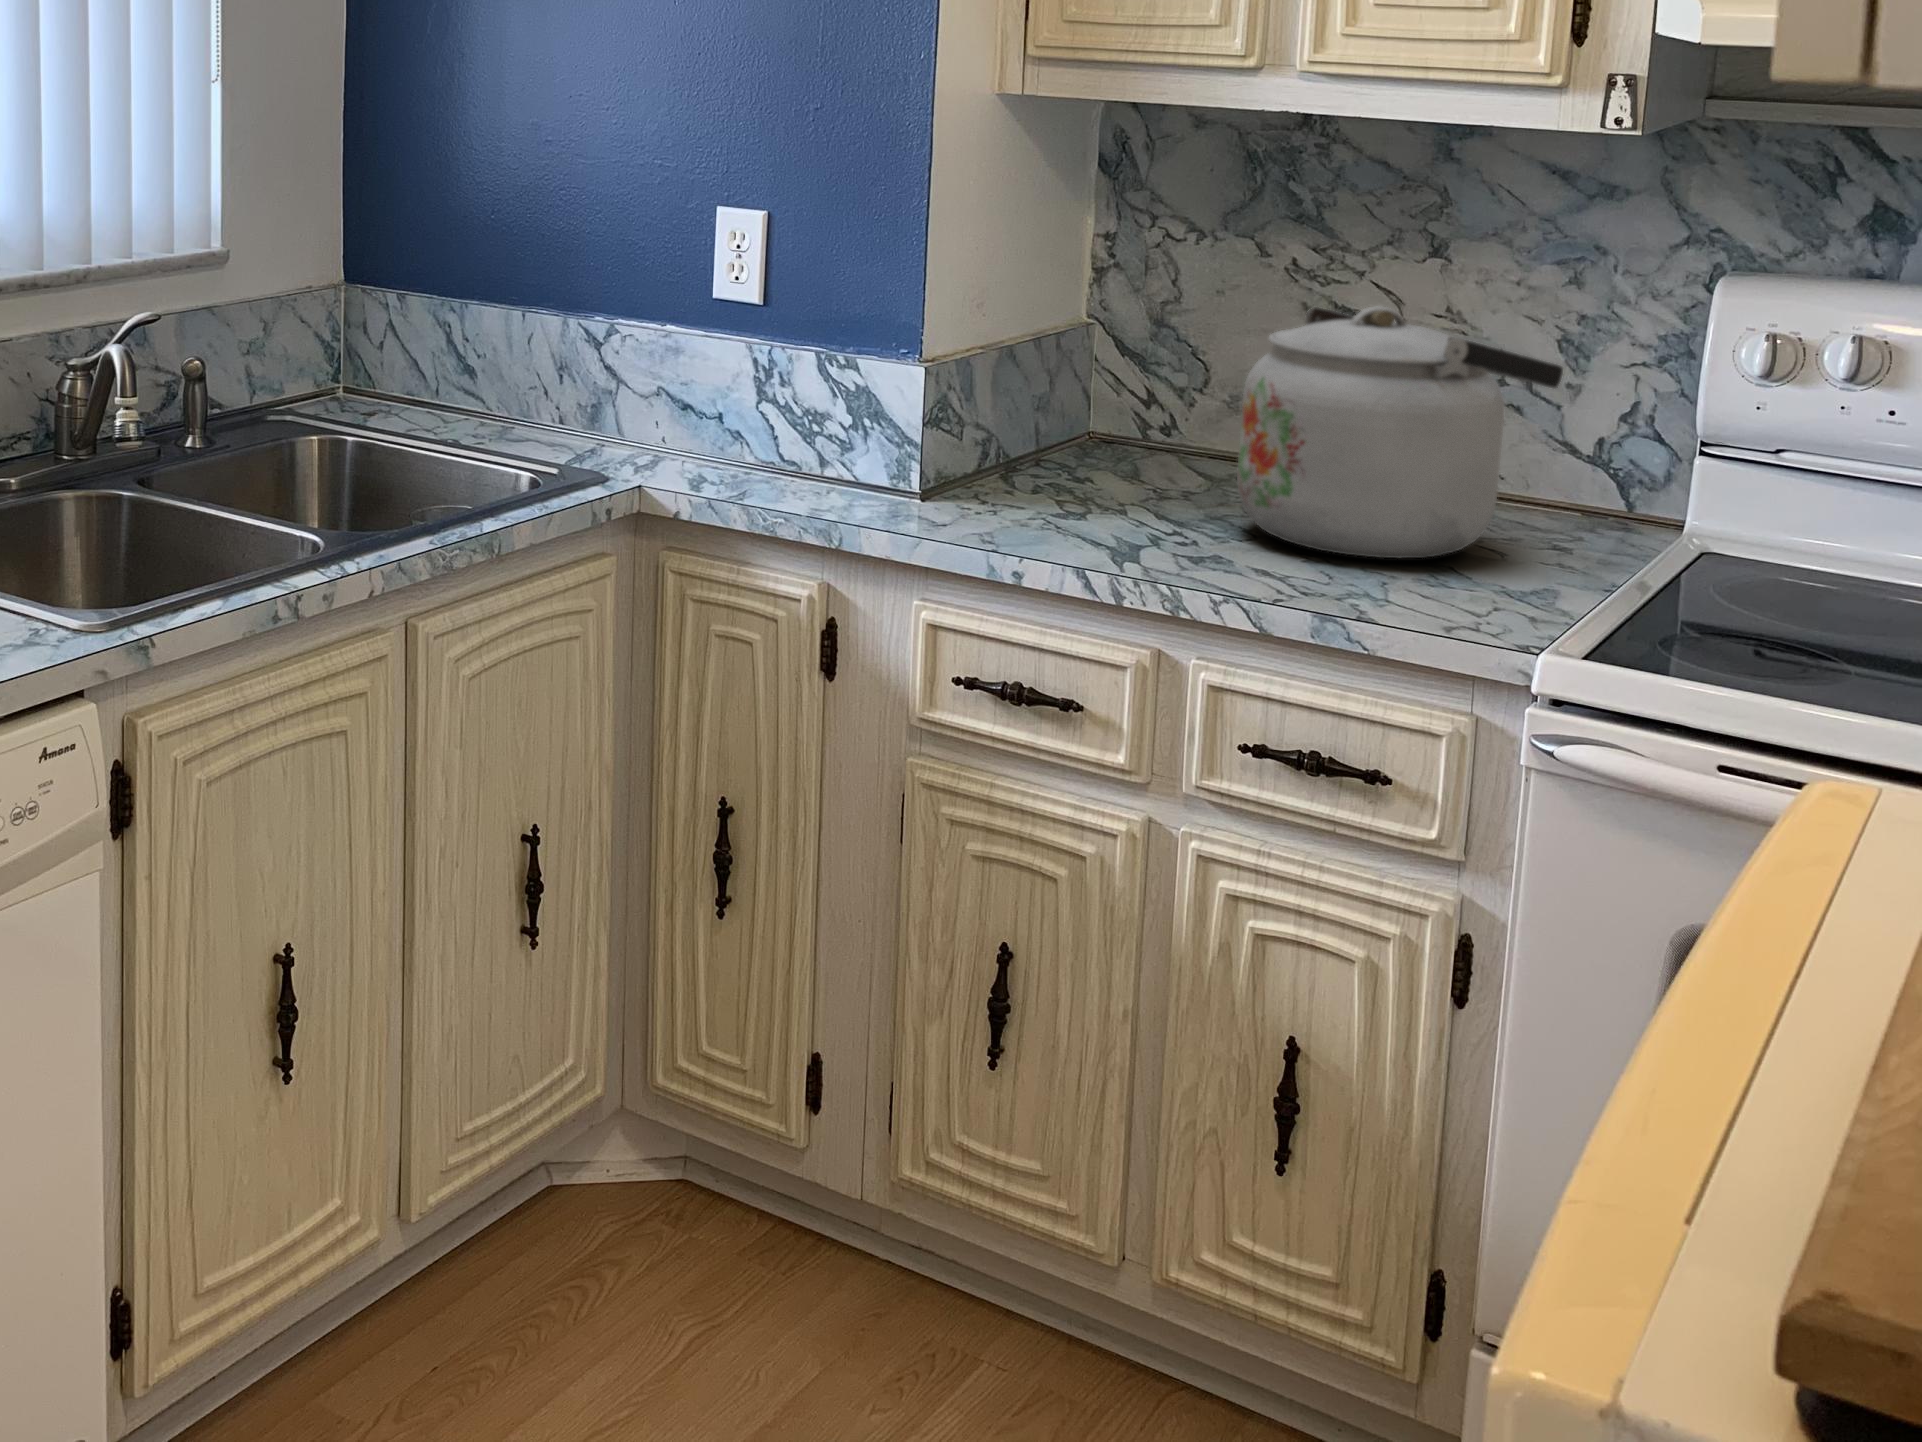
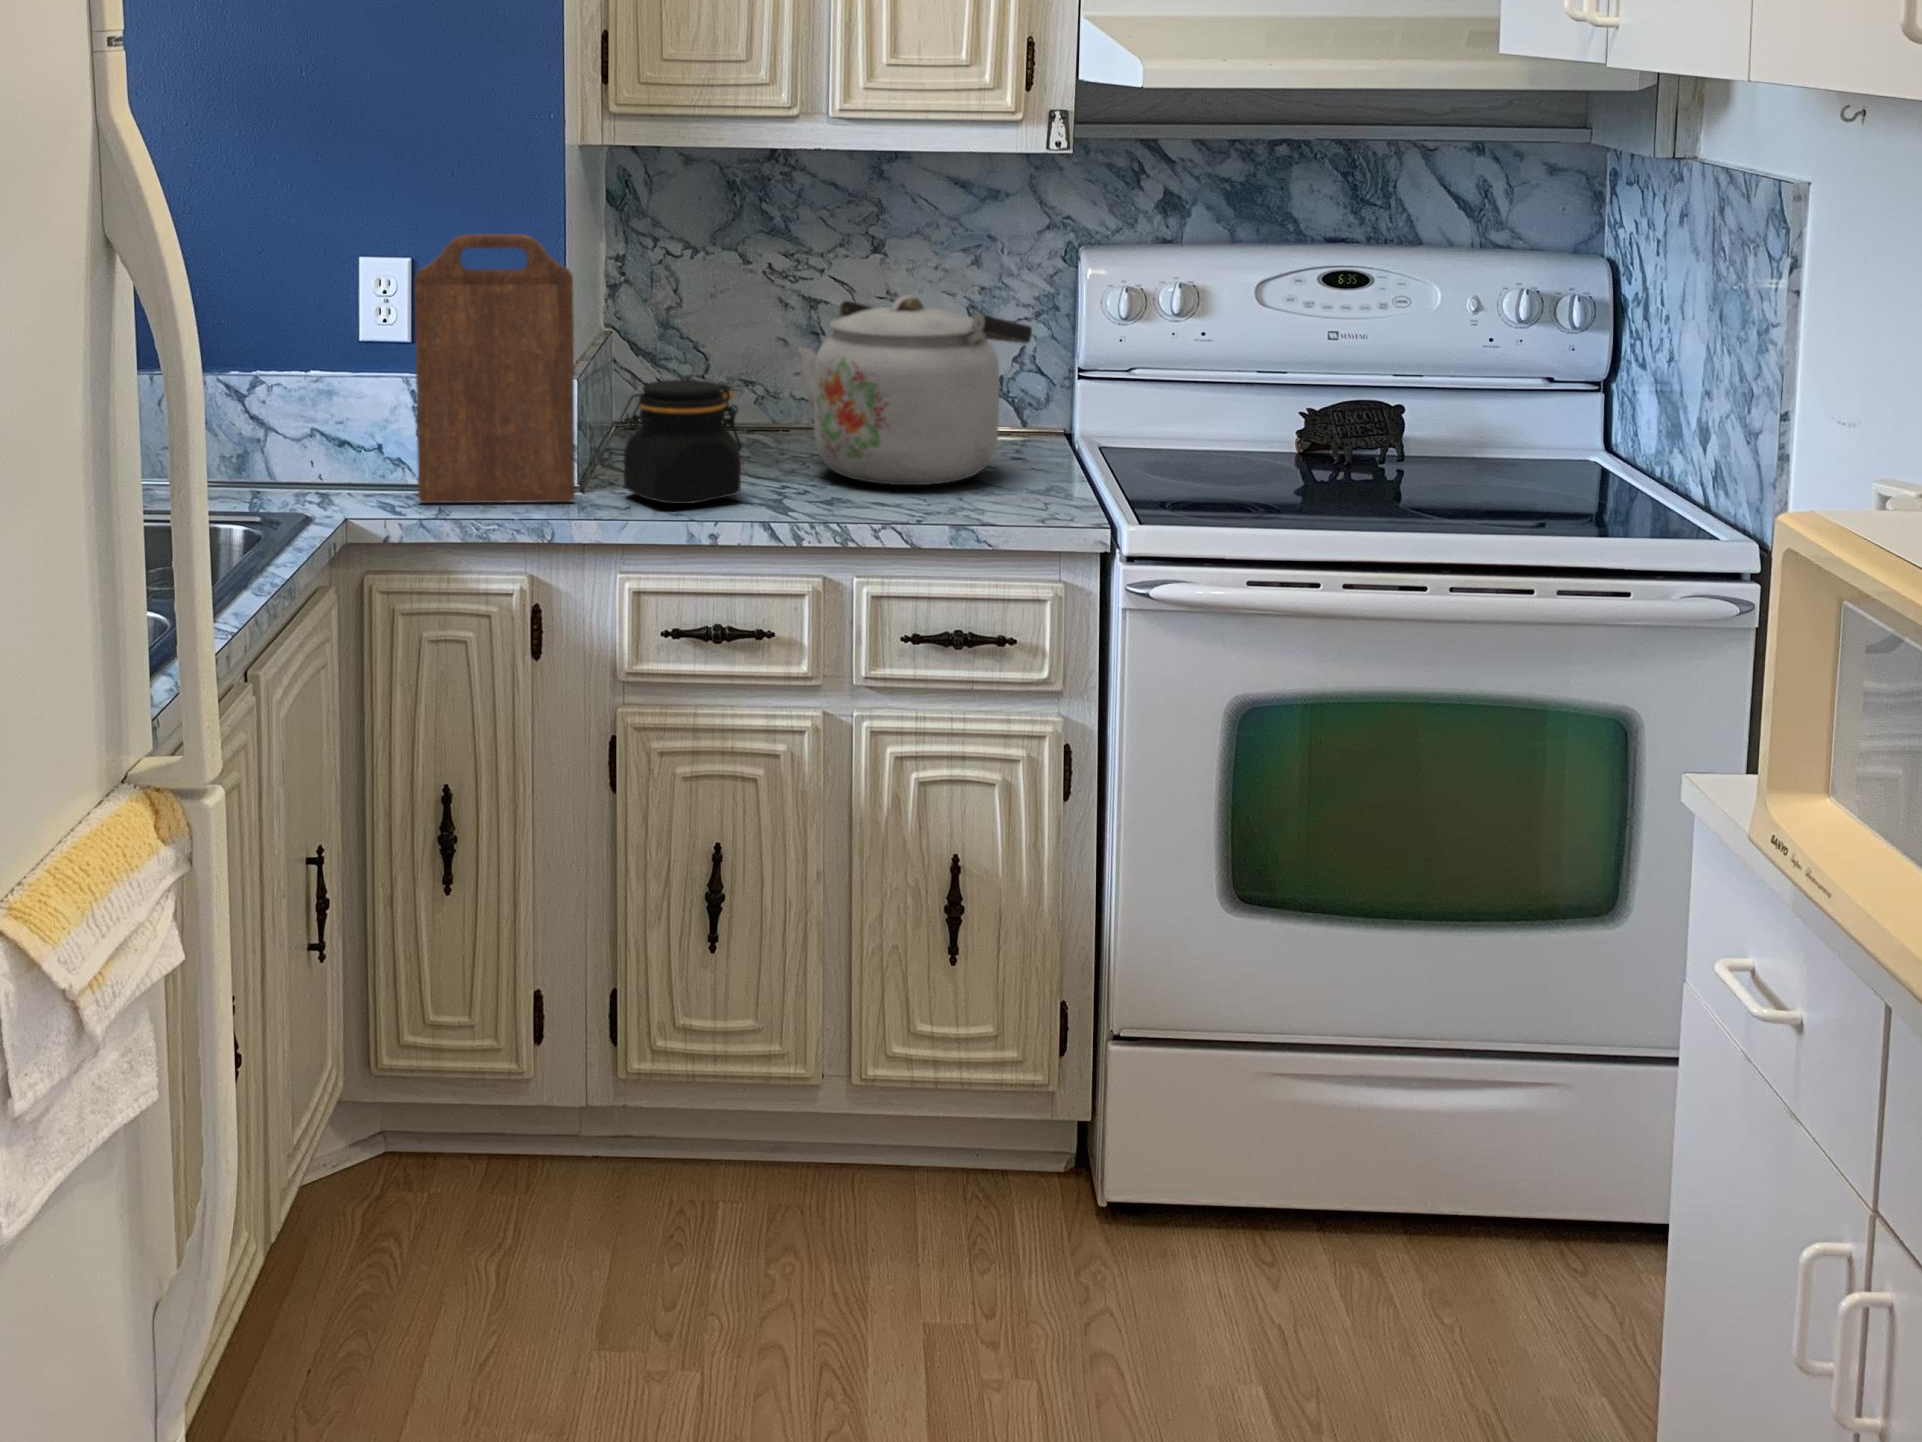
cutting board: none [725,181,911,508] -> present [415,234,575,503]
jar: none [949,378,1109,532] -> present [620,380,742,504]

